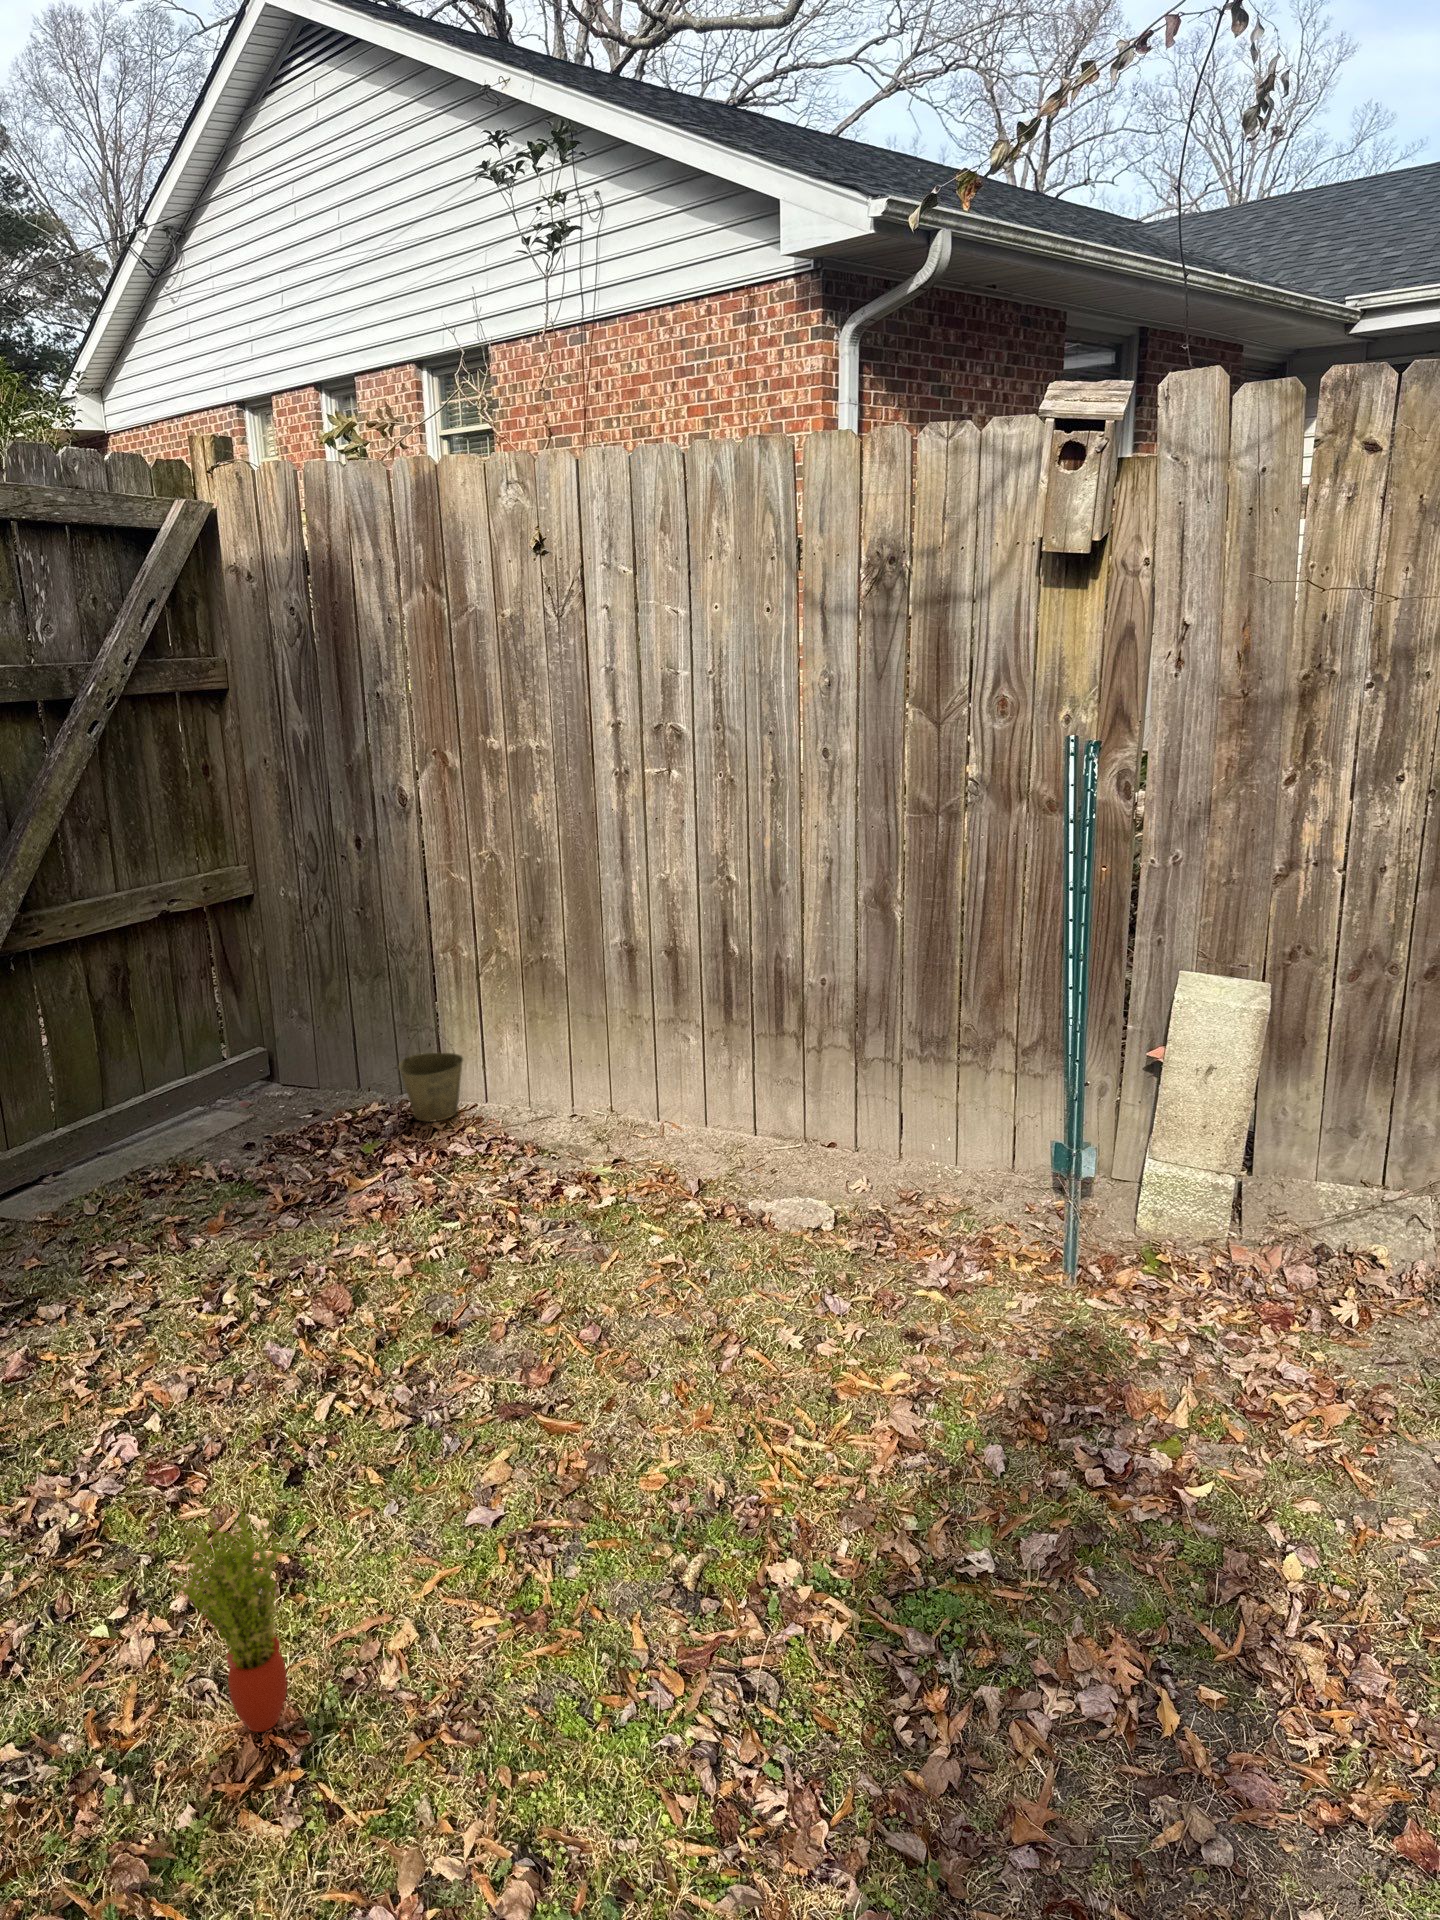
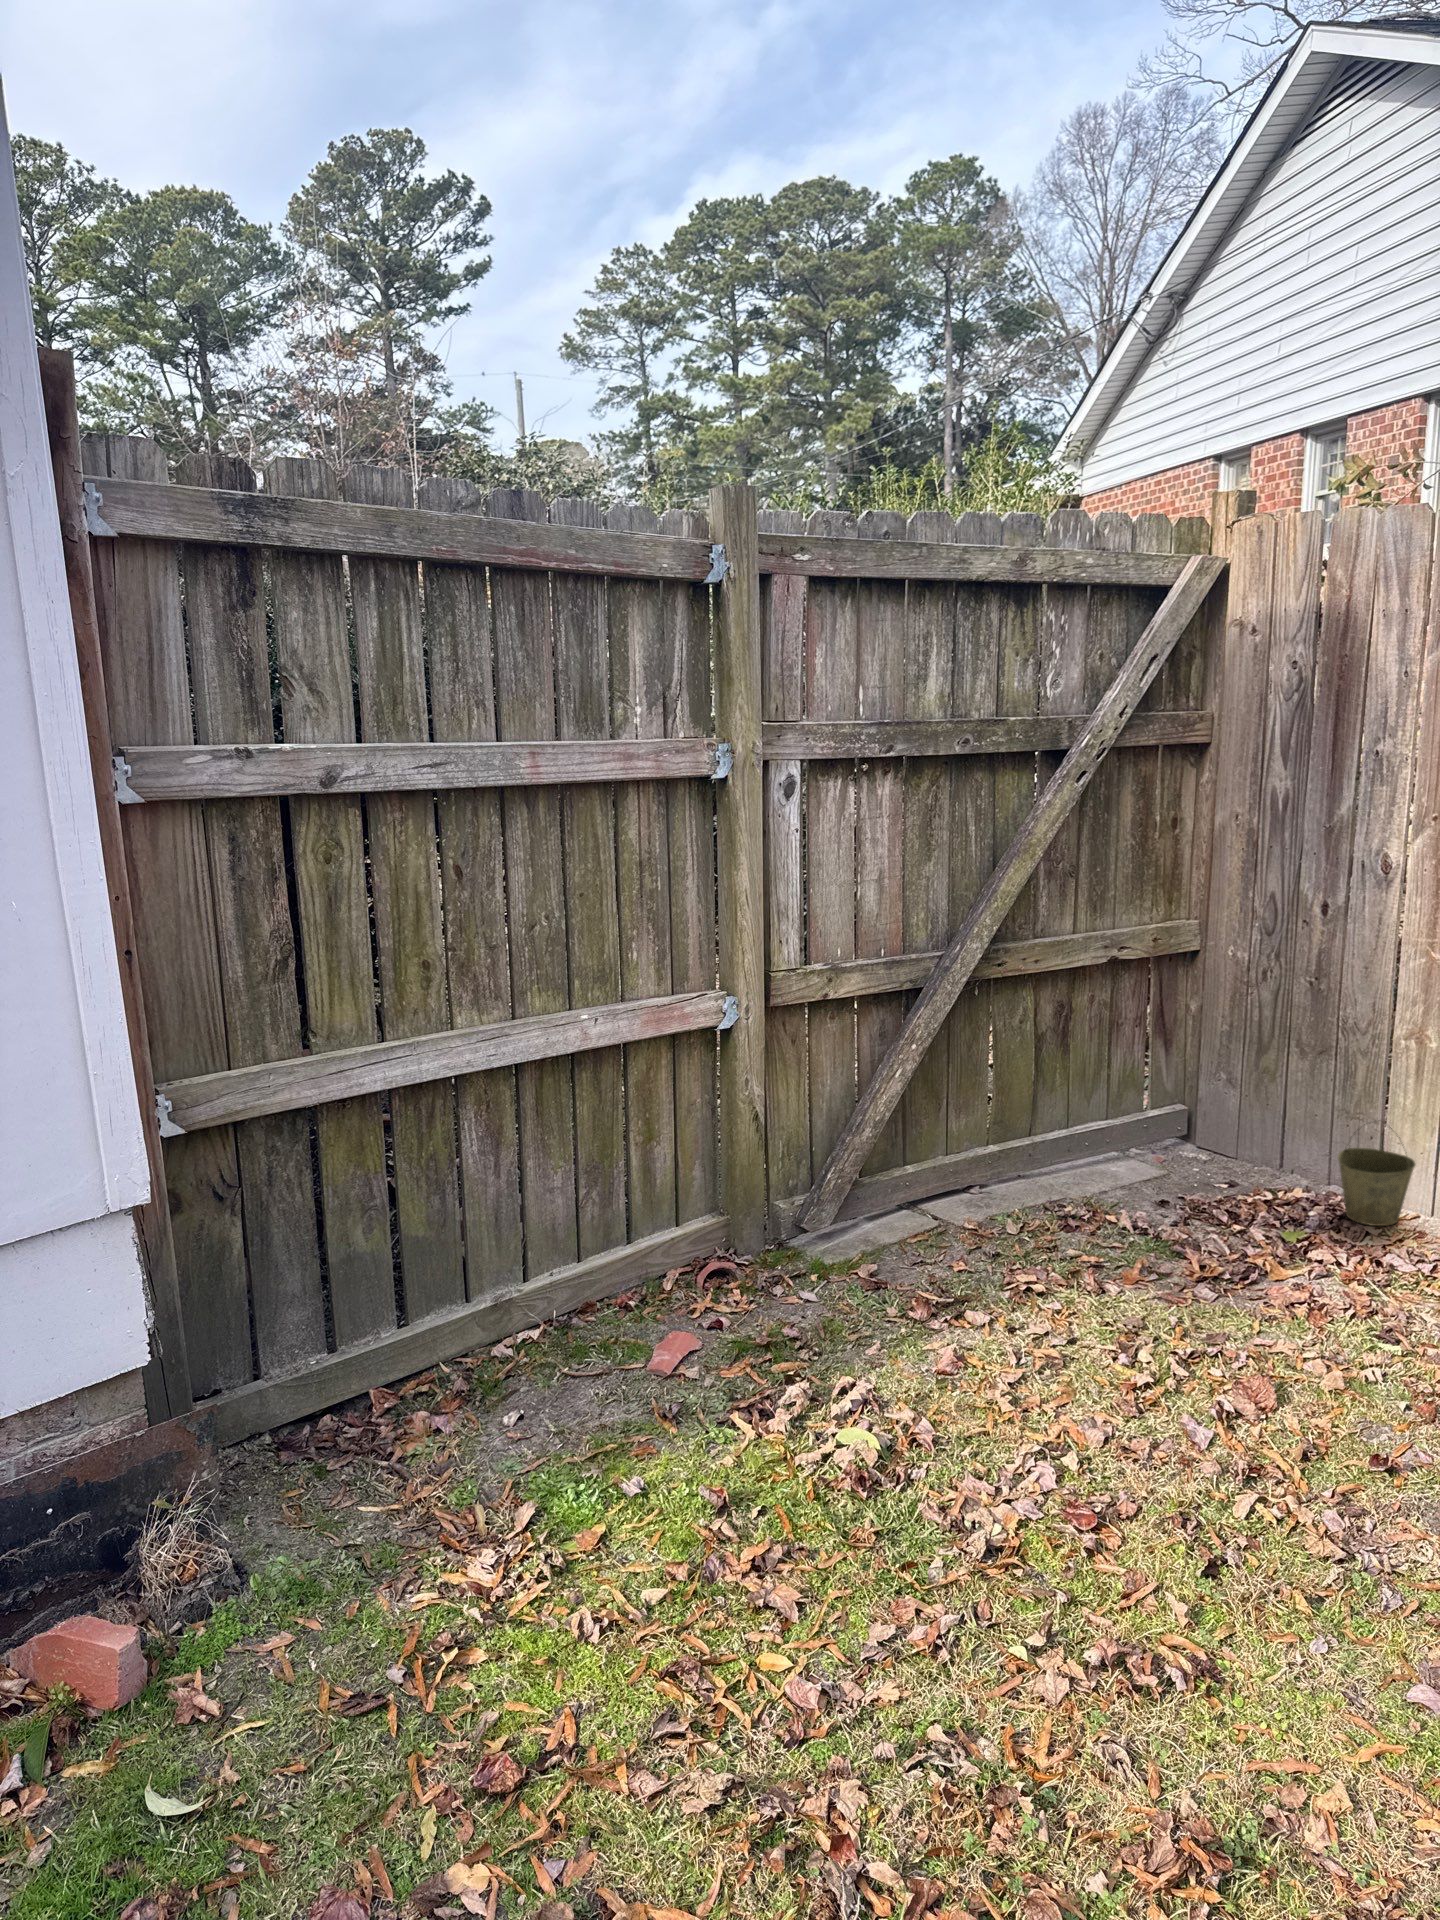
potted plant: present [172,1507,291,1732] -> none [1119,1581,1246,1831]

